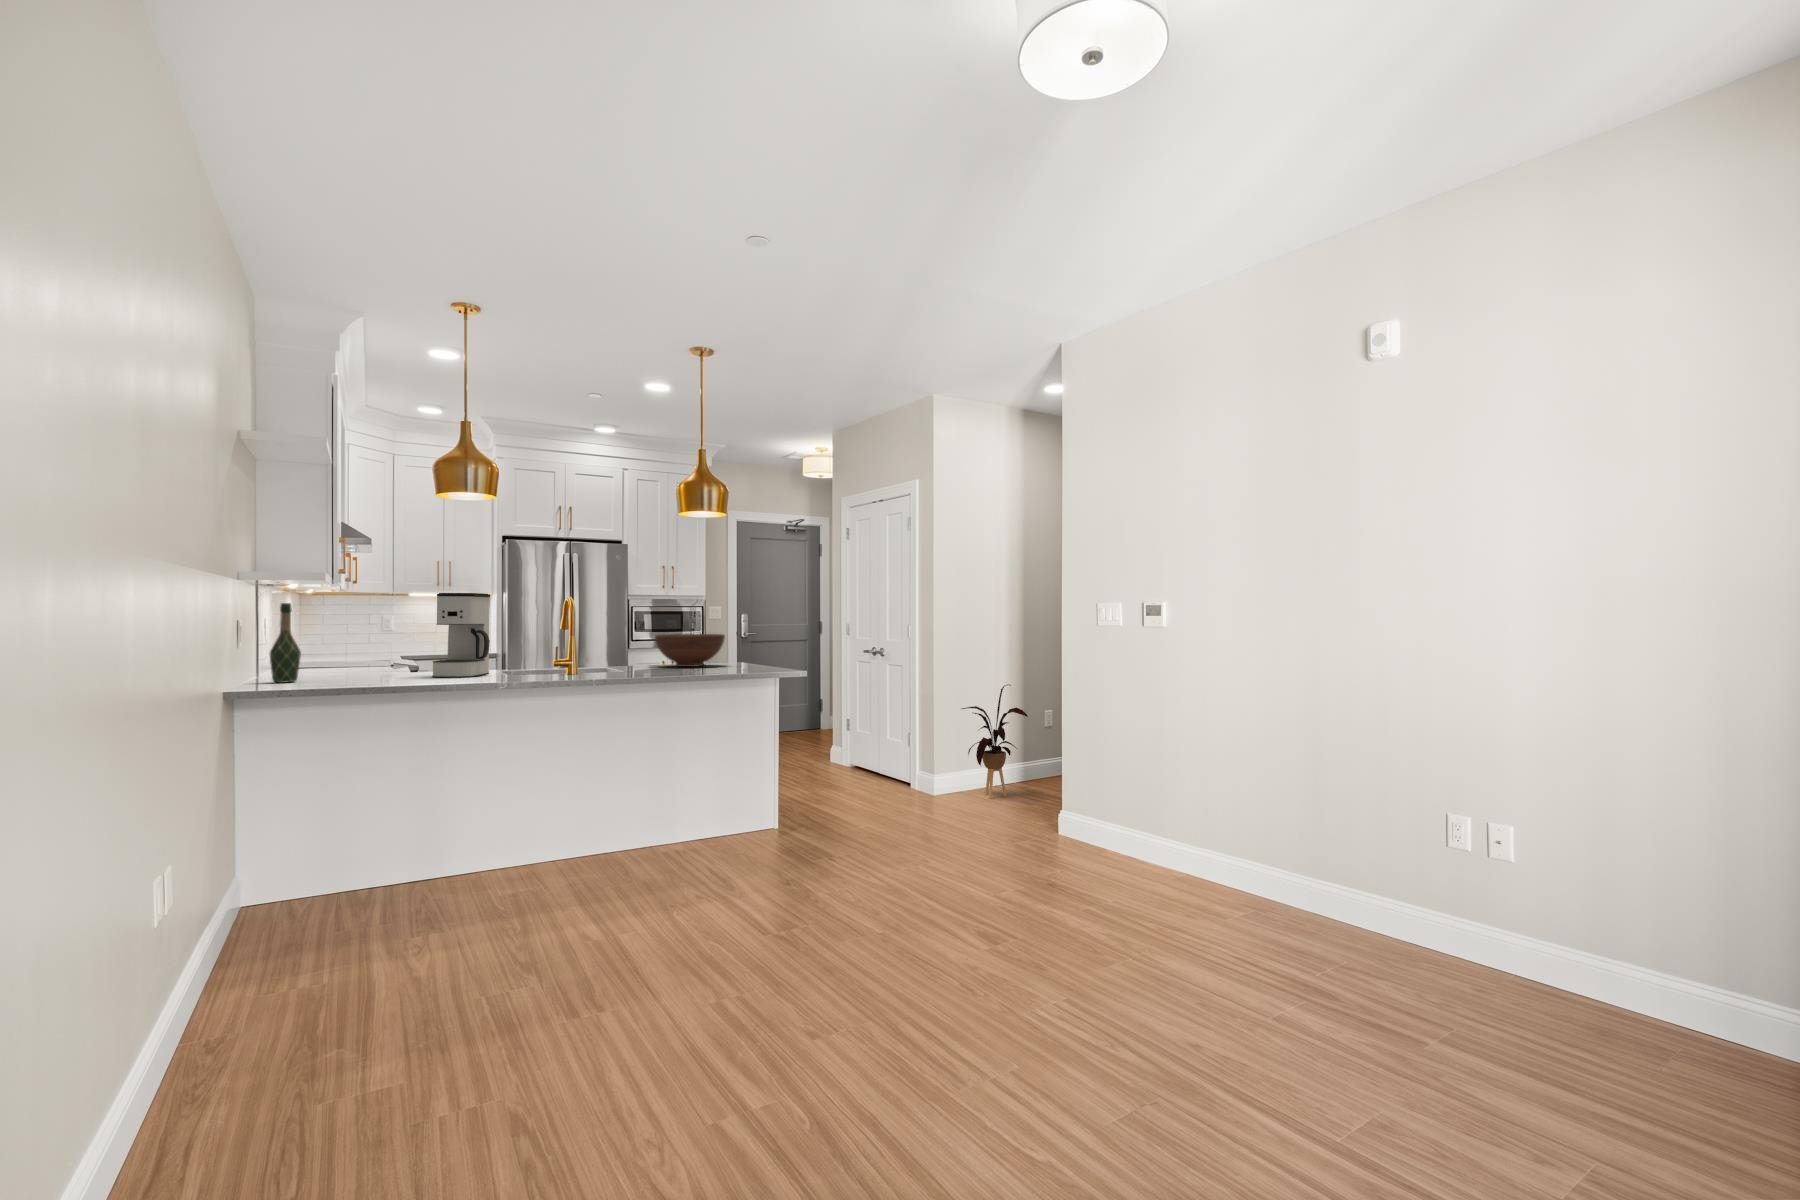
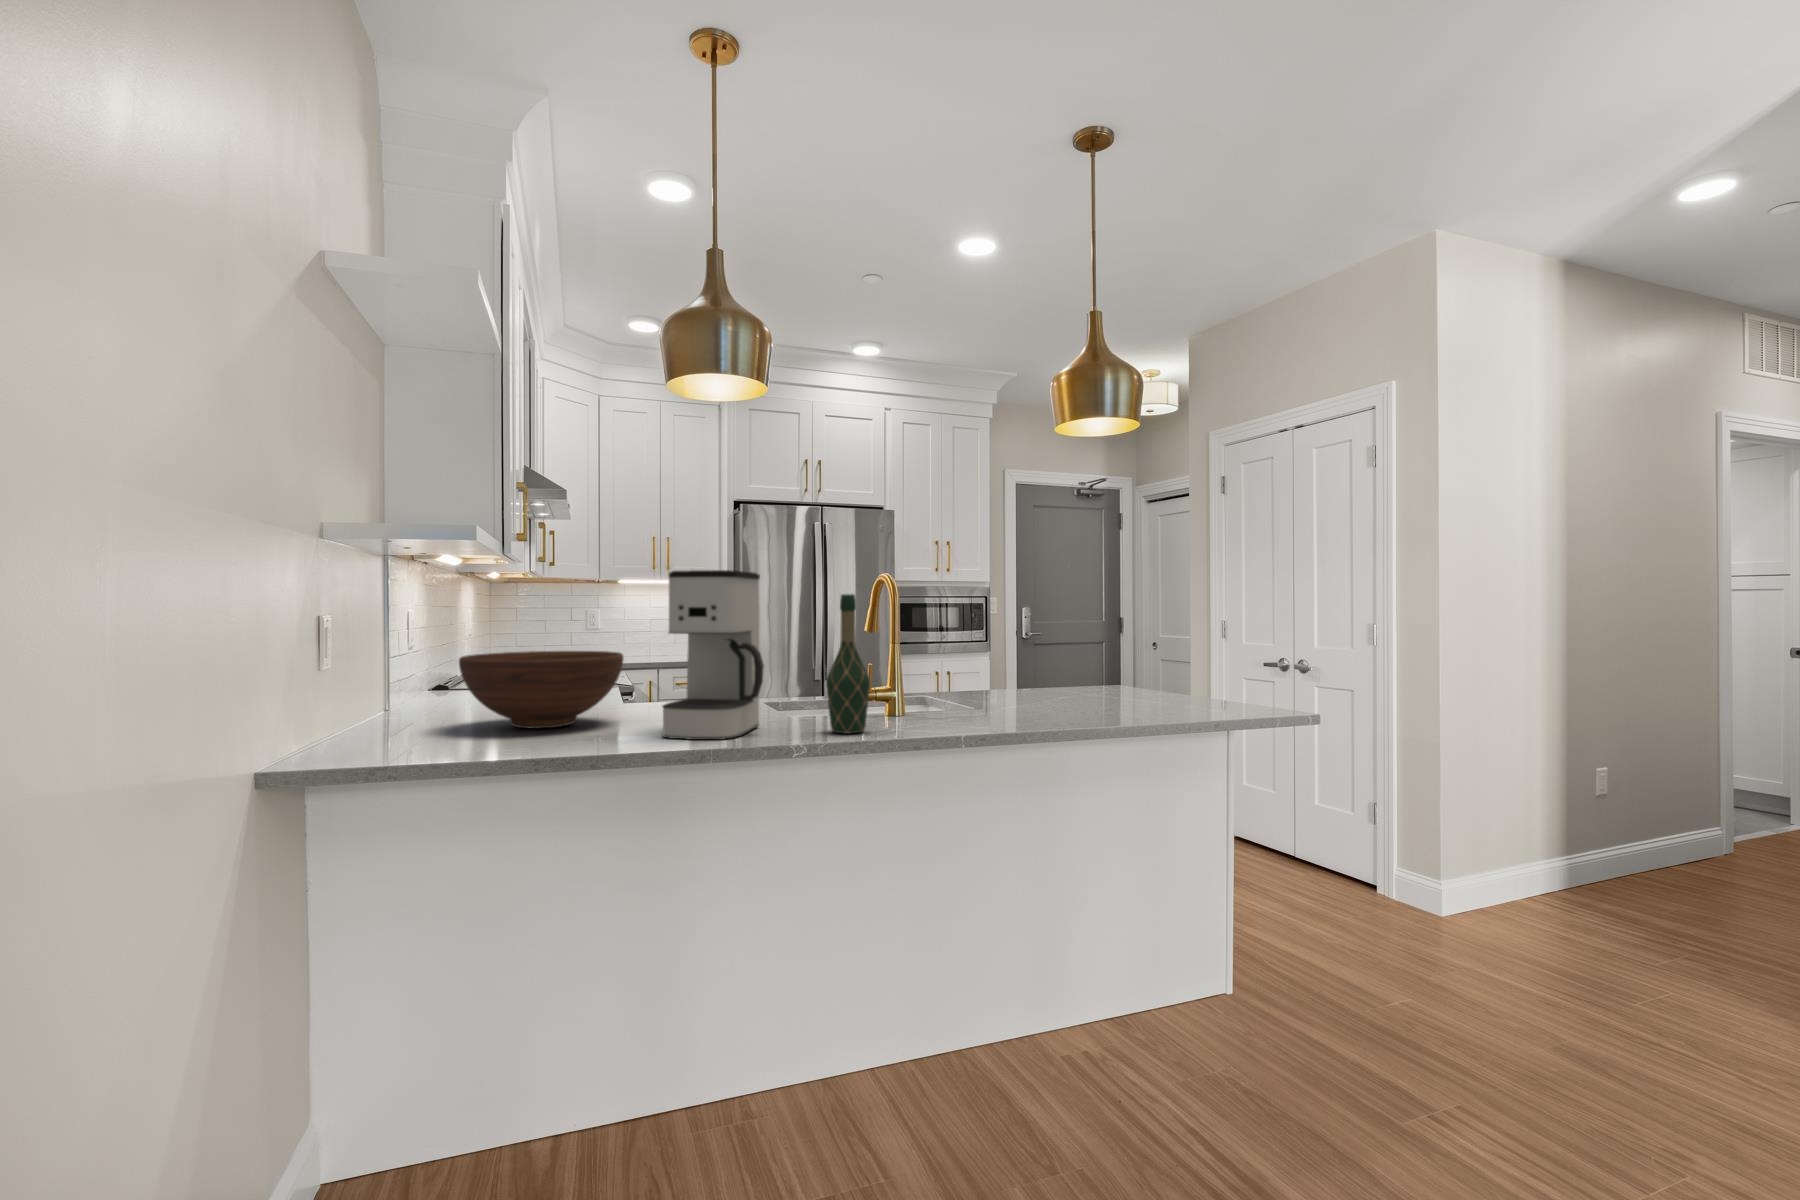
wine bottle: present [270,603,301,683] -> present [826,594,870,733]
fruit bowl: present [655,634,725,667] -> present [459,651,623,729]
house plant: present [962,685,1028,799] -> none [1490,732,1655,934]

